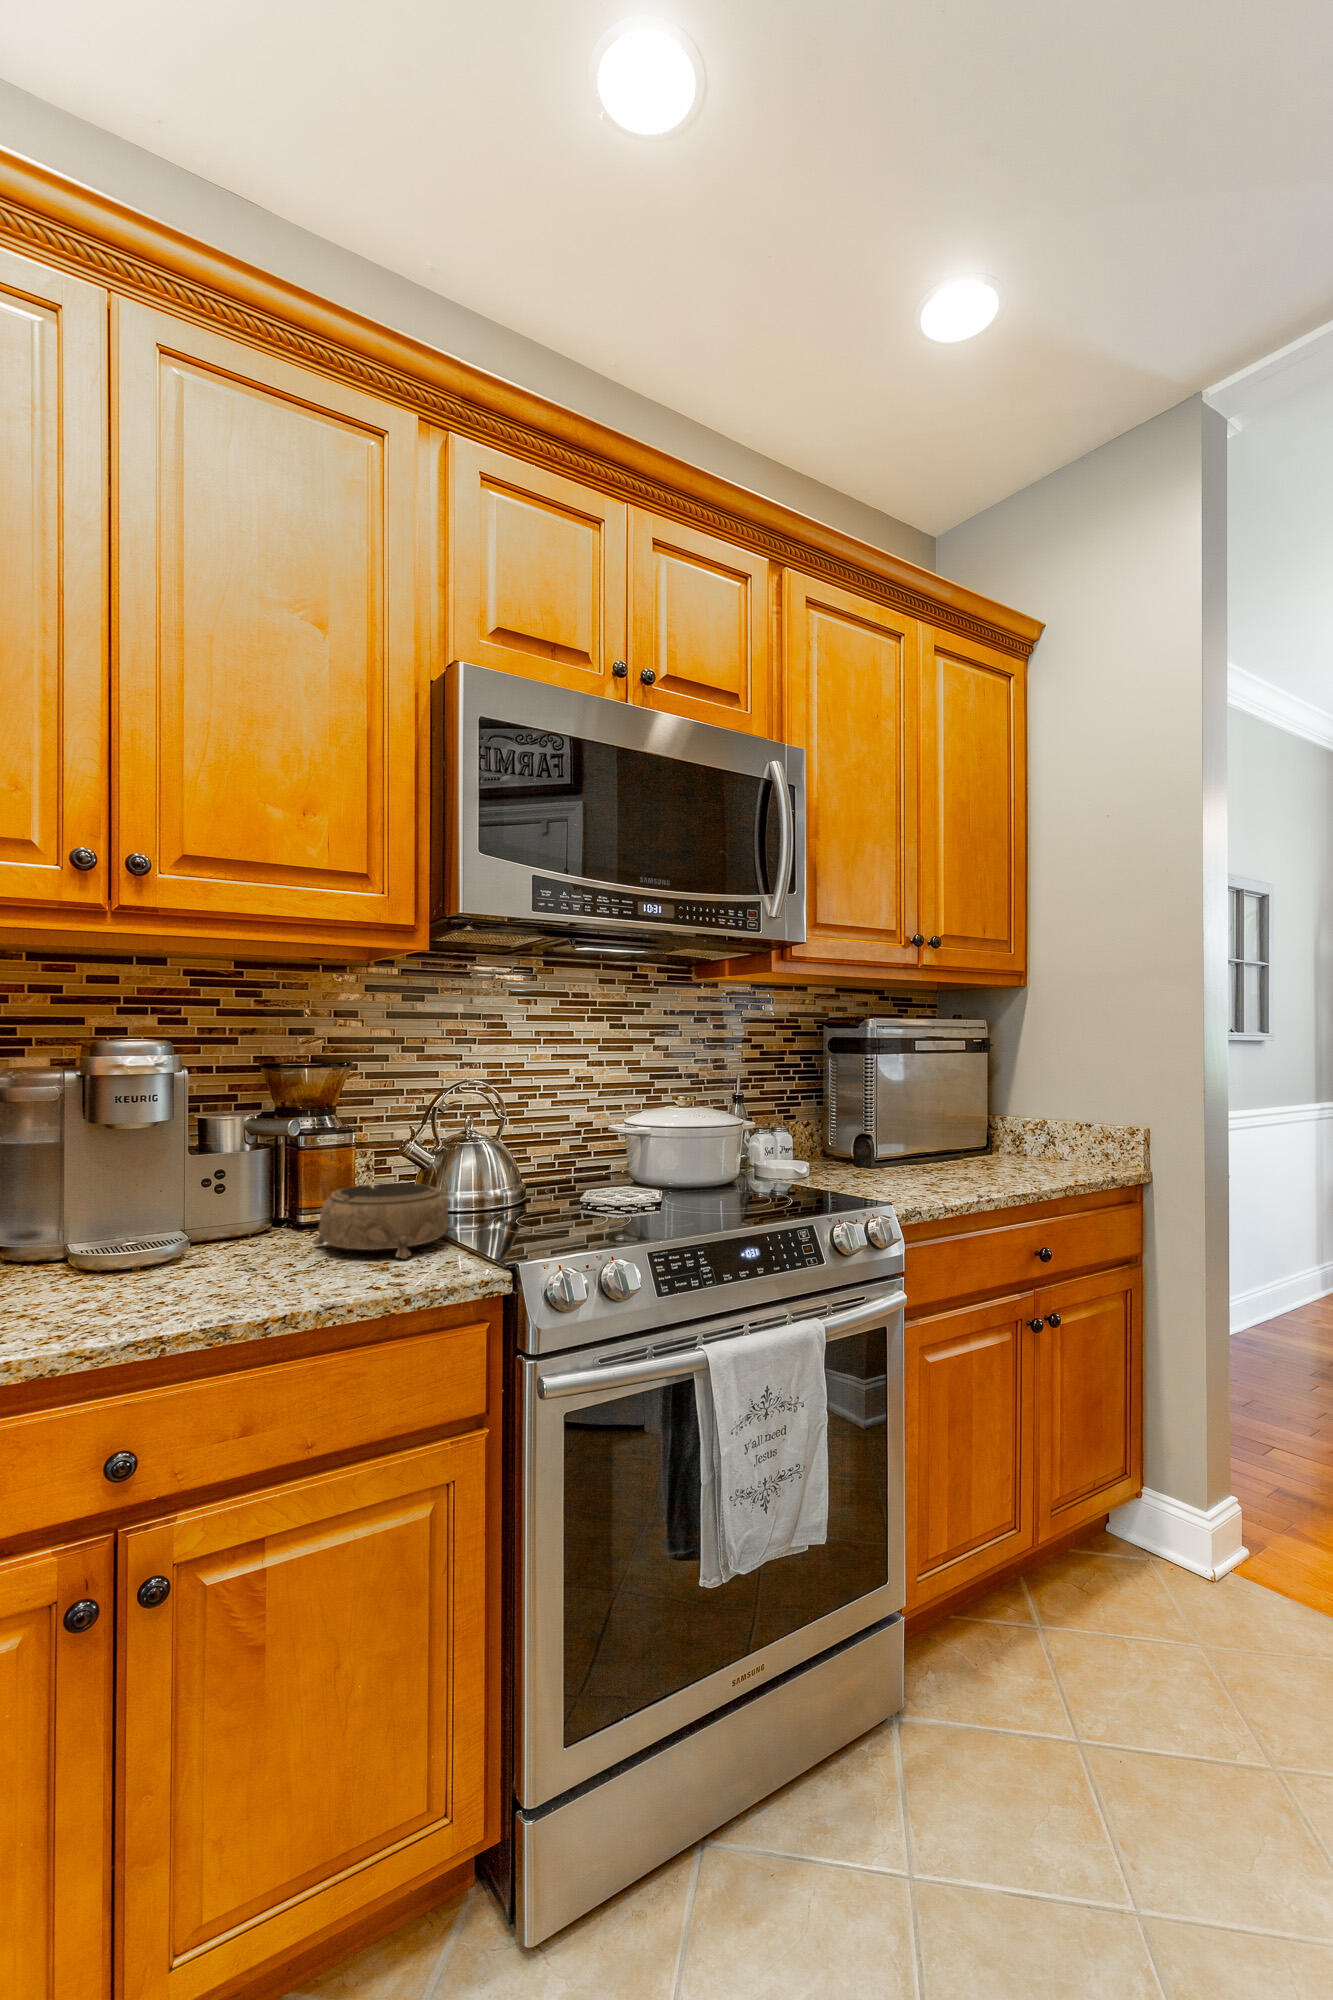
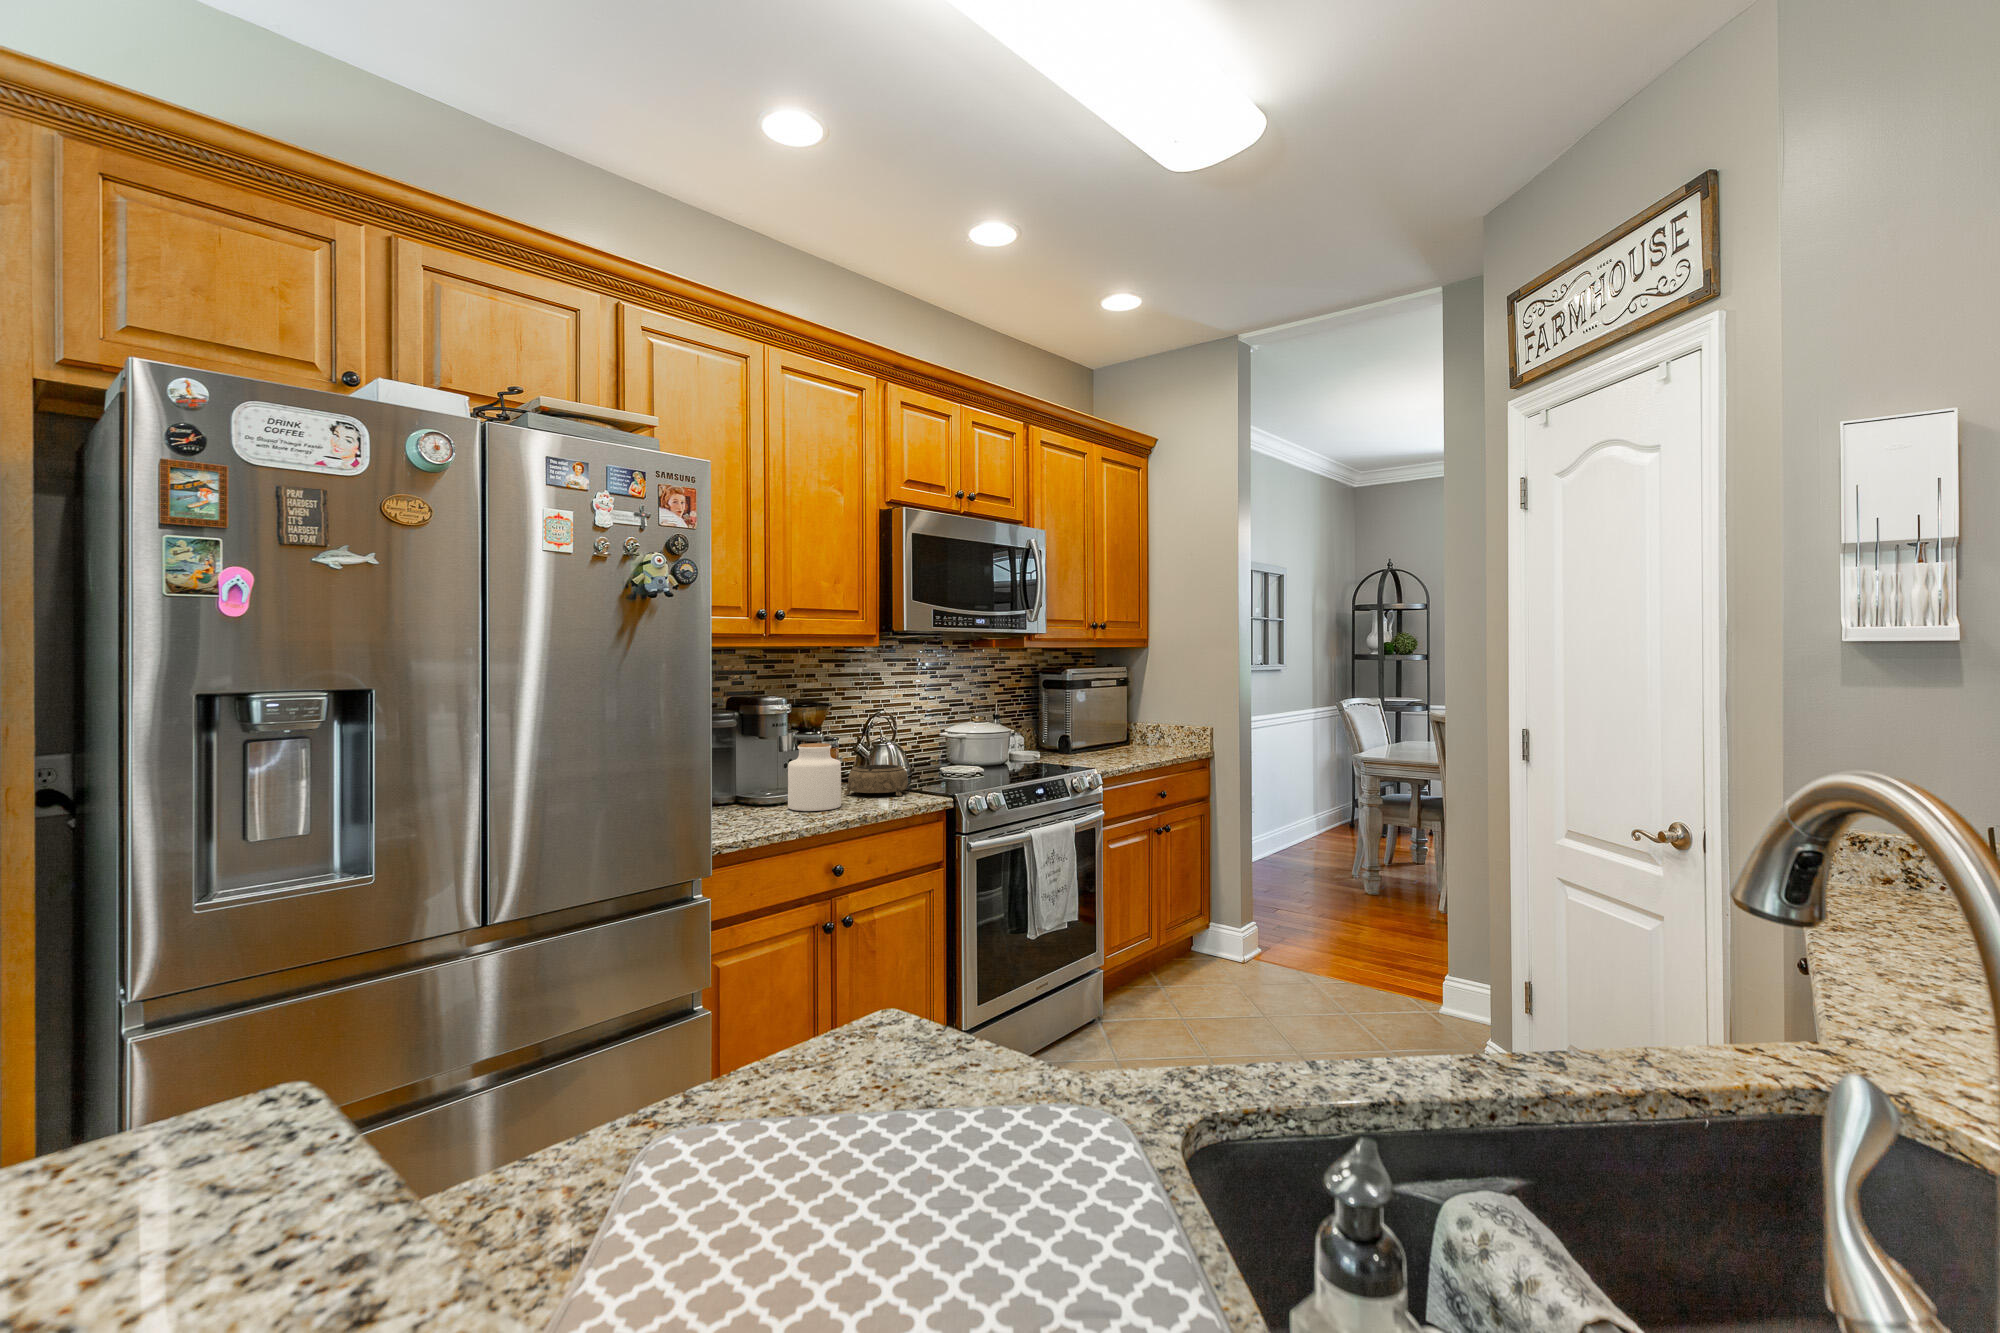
jar: none [106,1138,240,1297] -> present [788,743,841,811]

